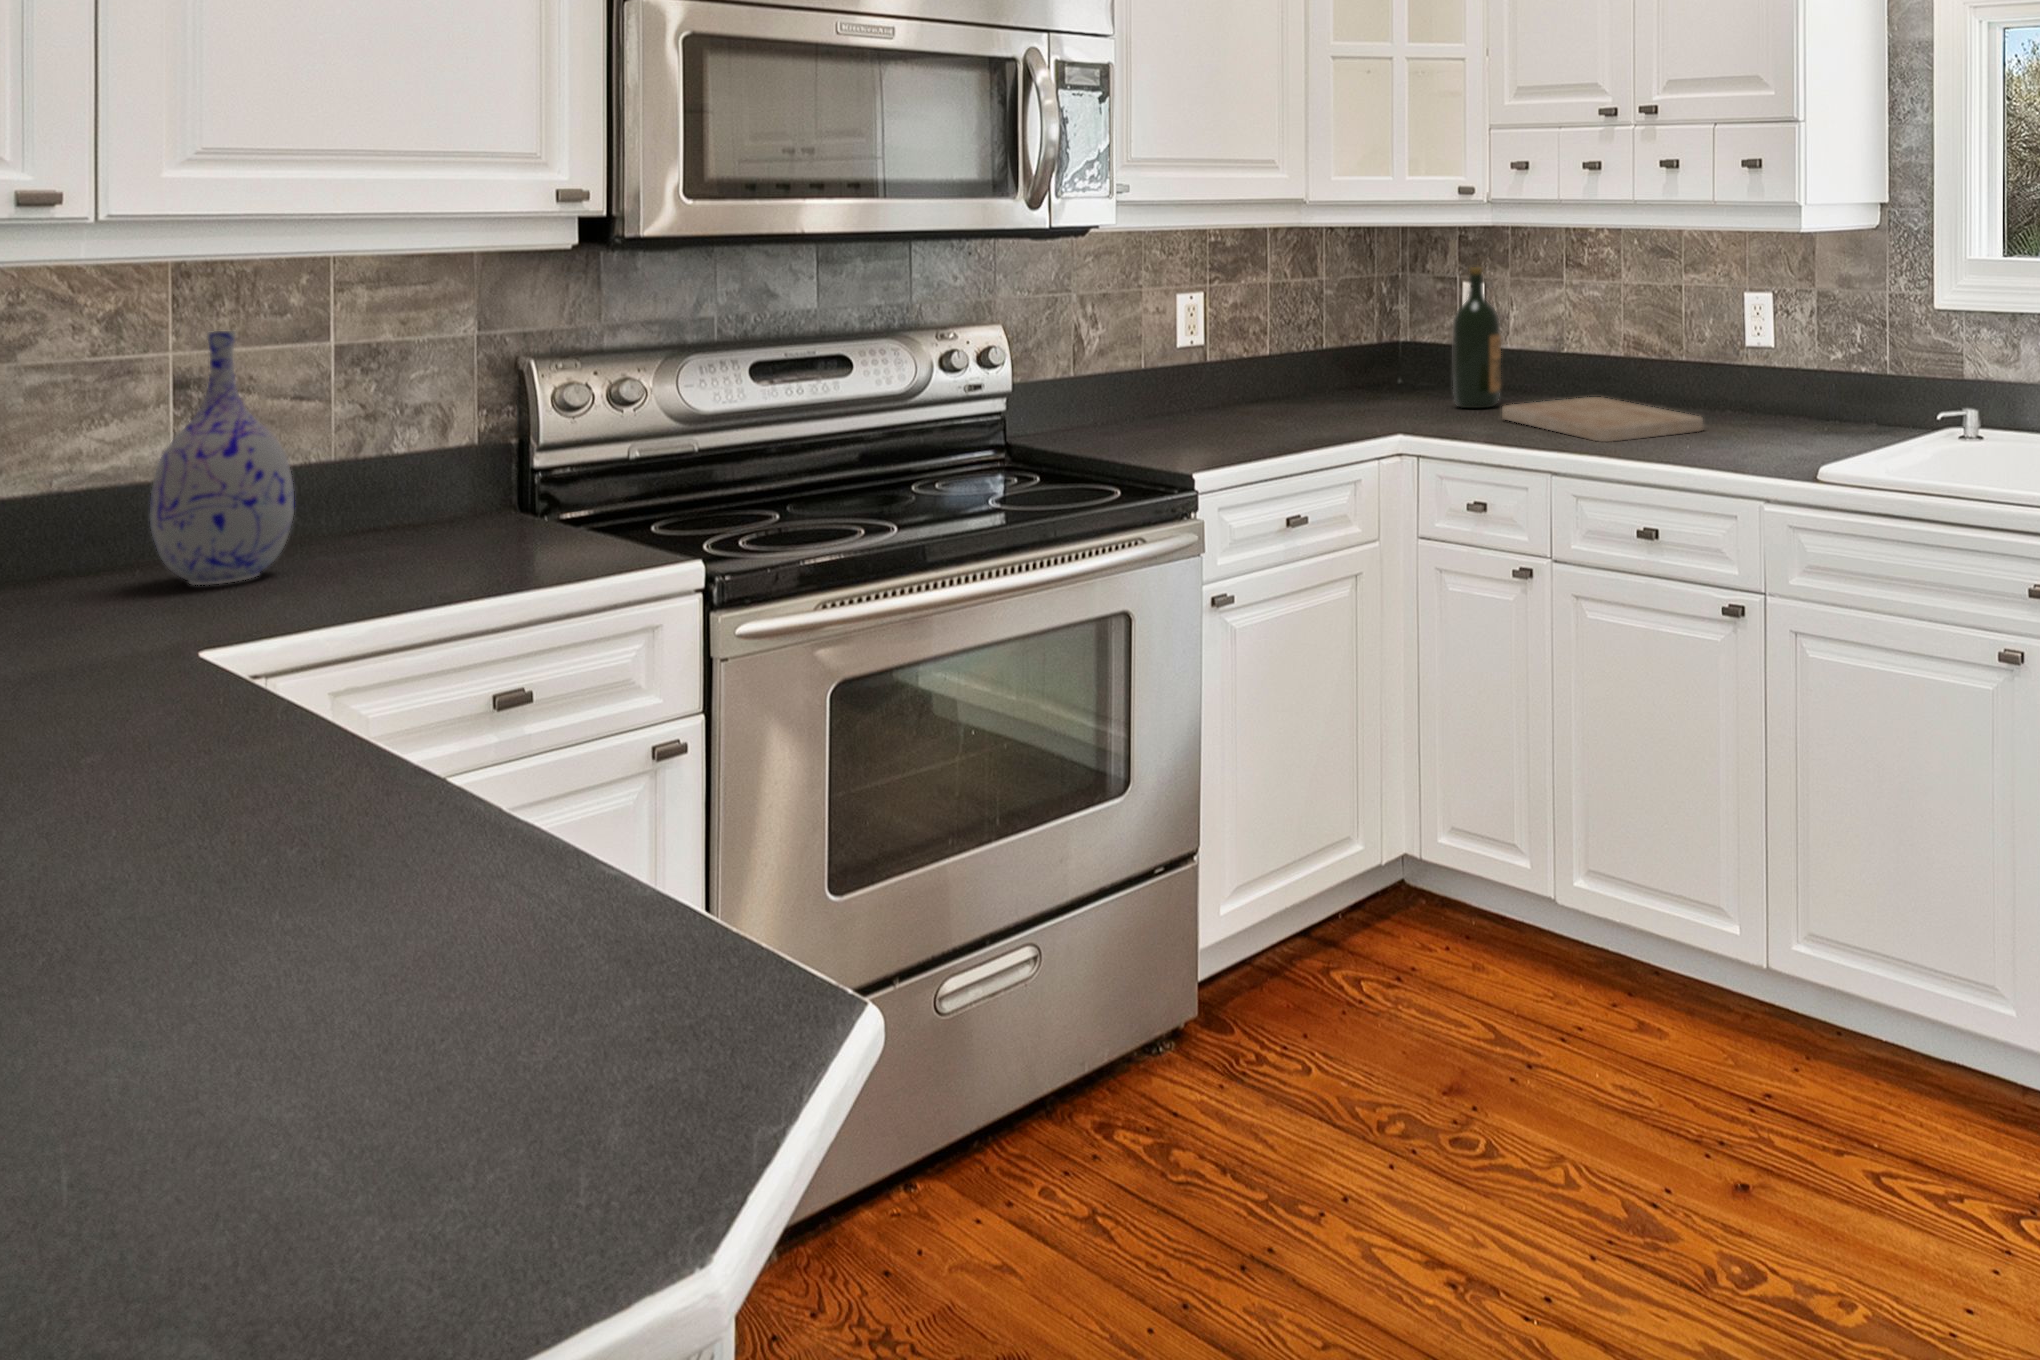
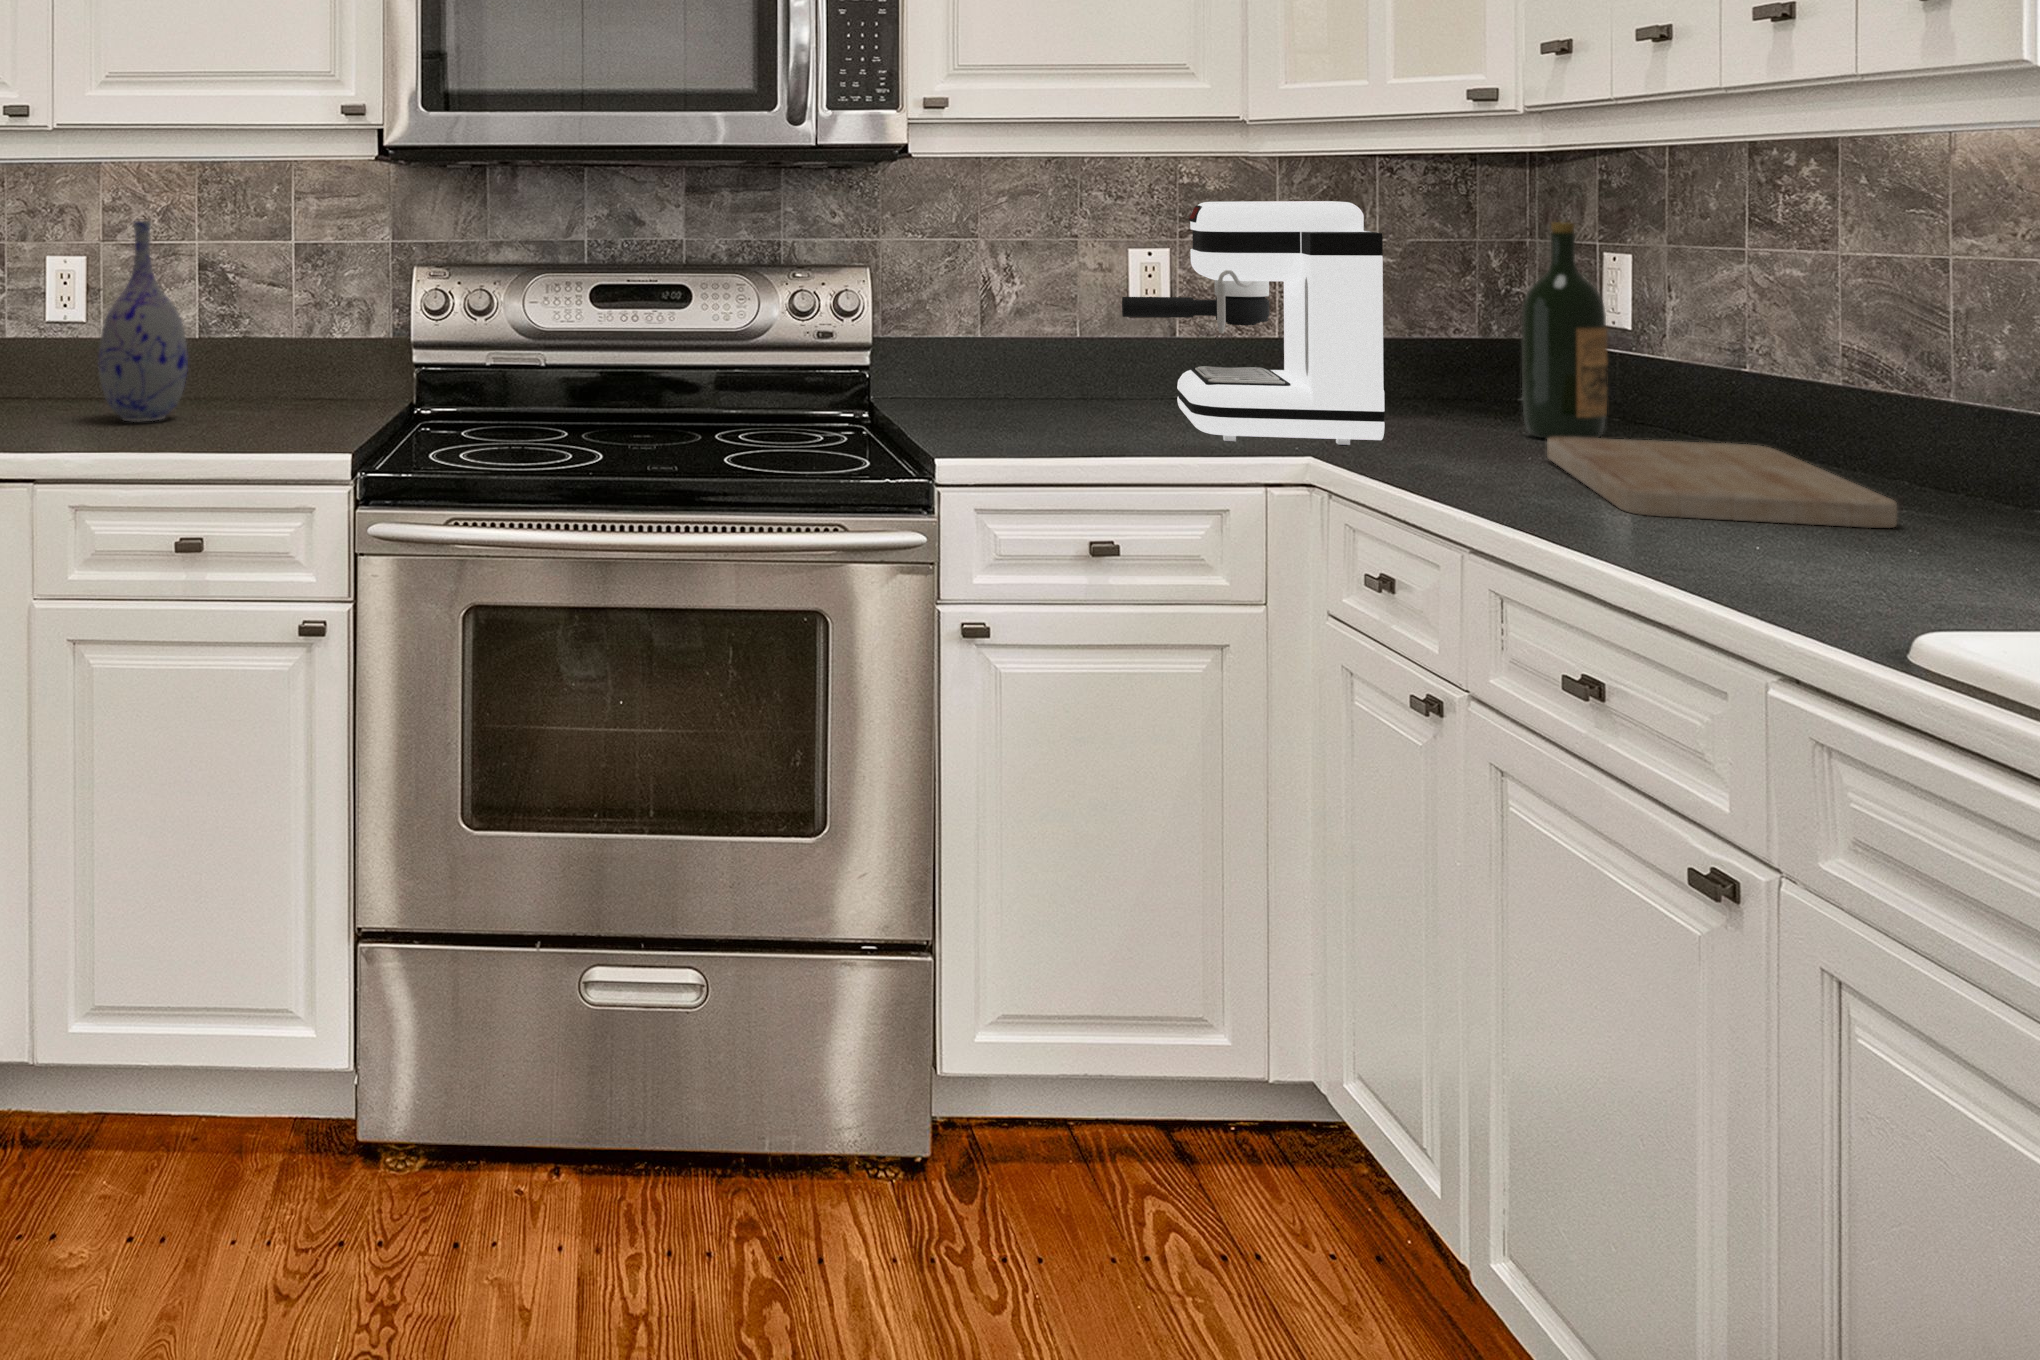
coffee maker: none [1220,257,1412,436] -> present [1122,201,1385,445]

